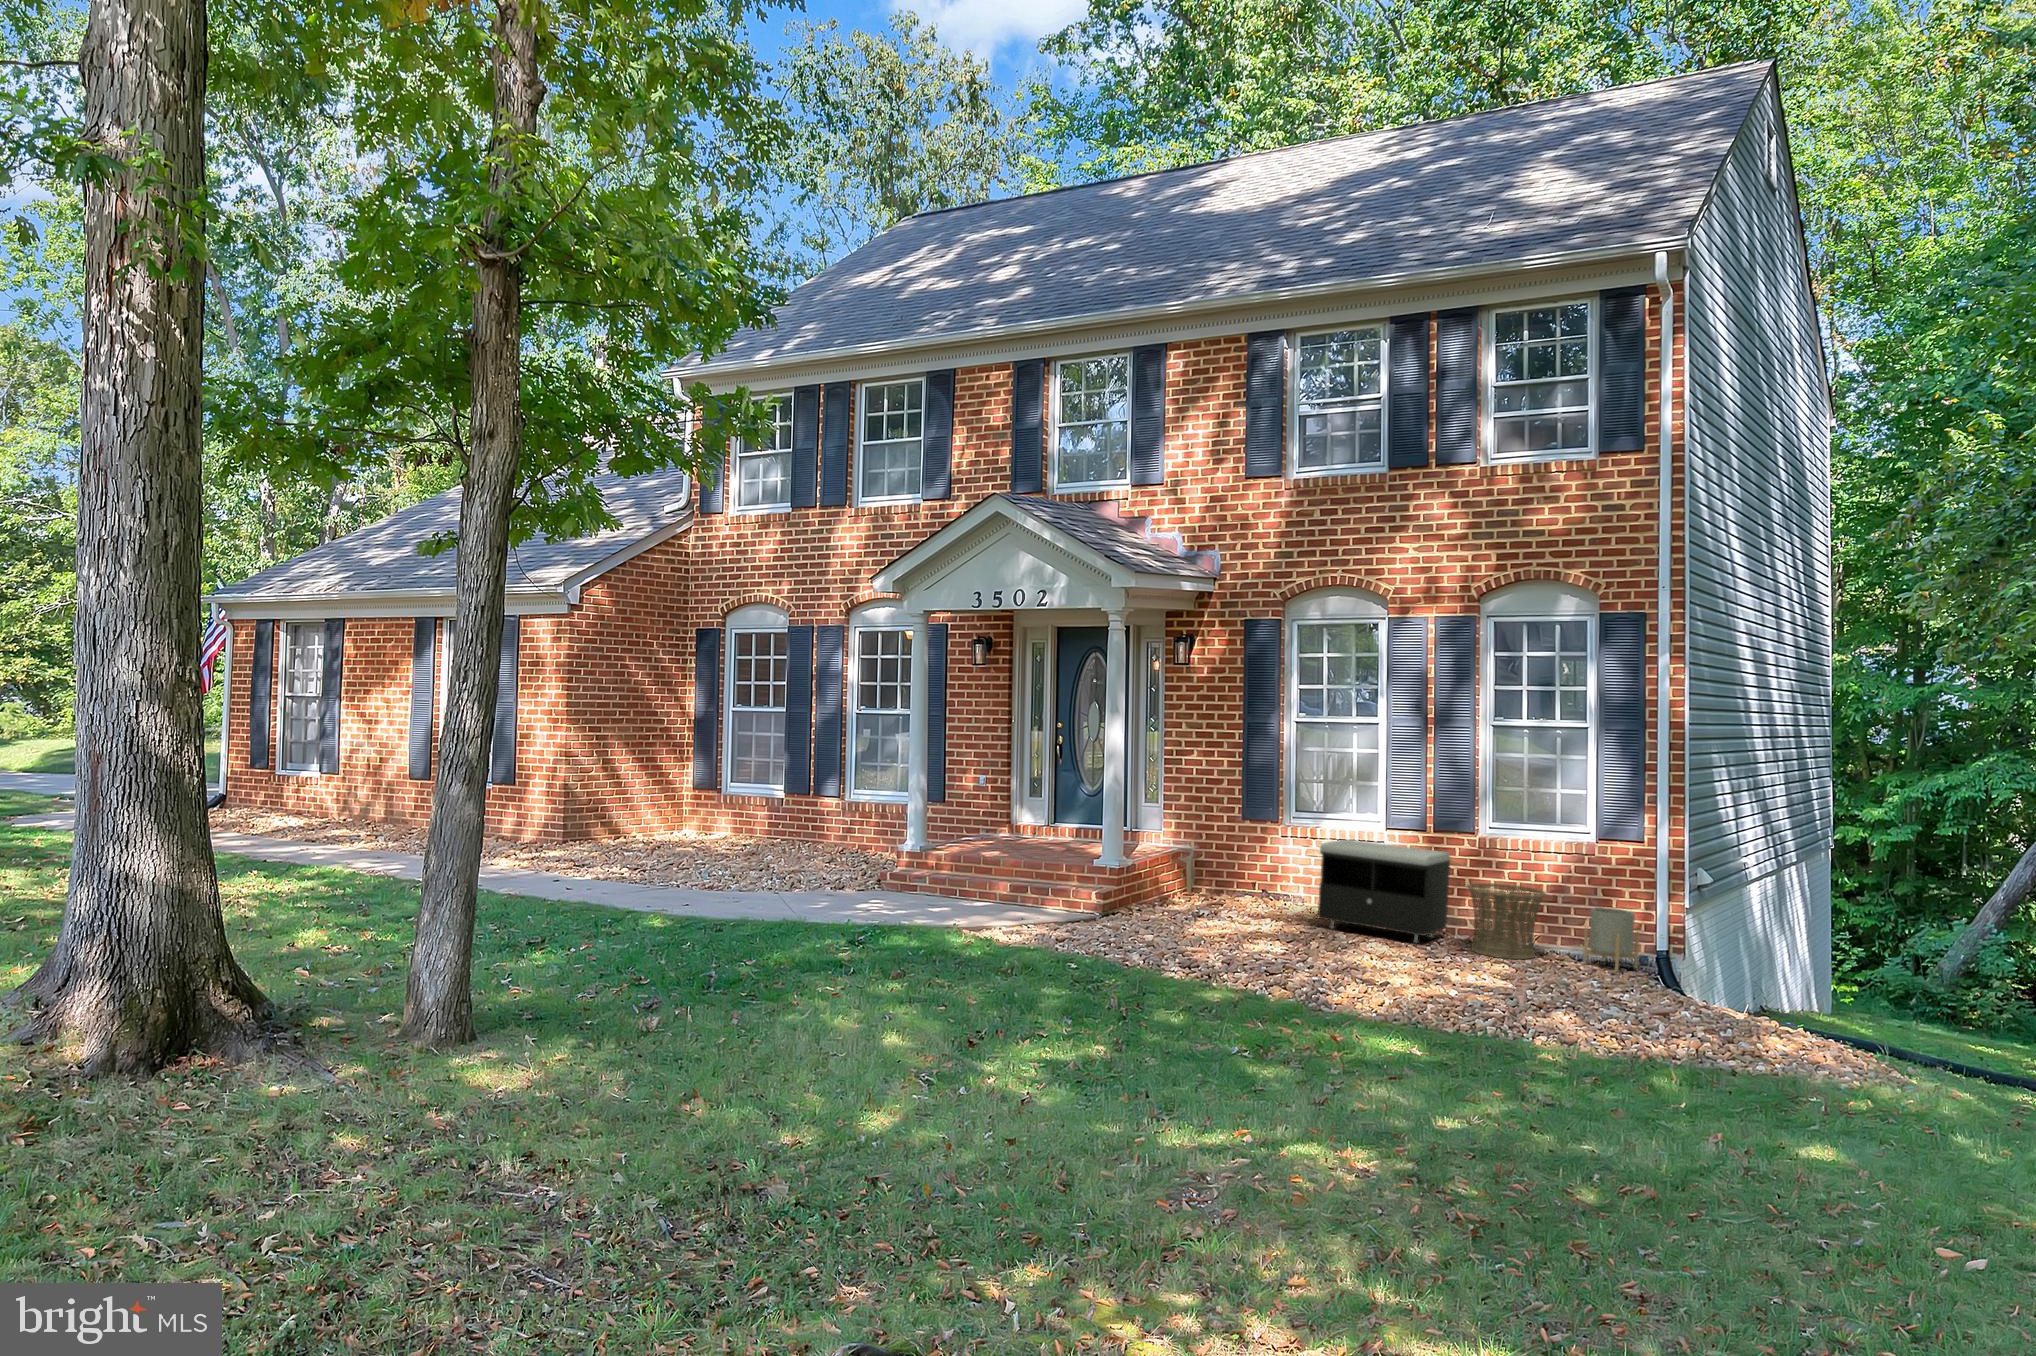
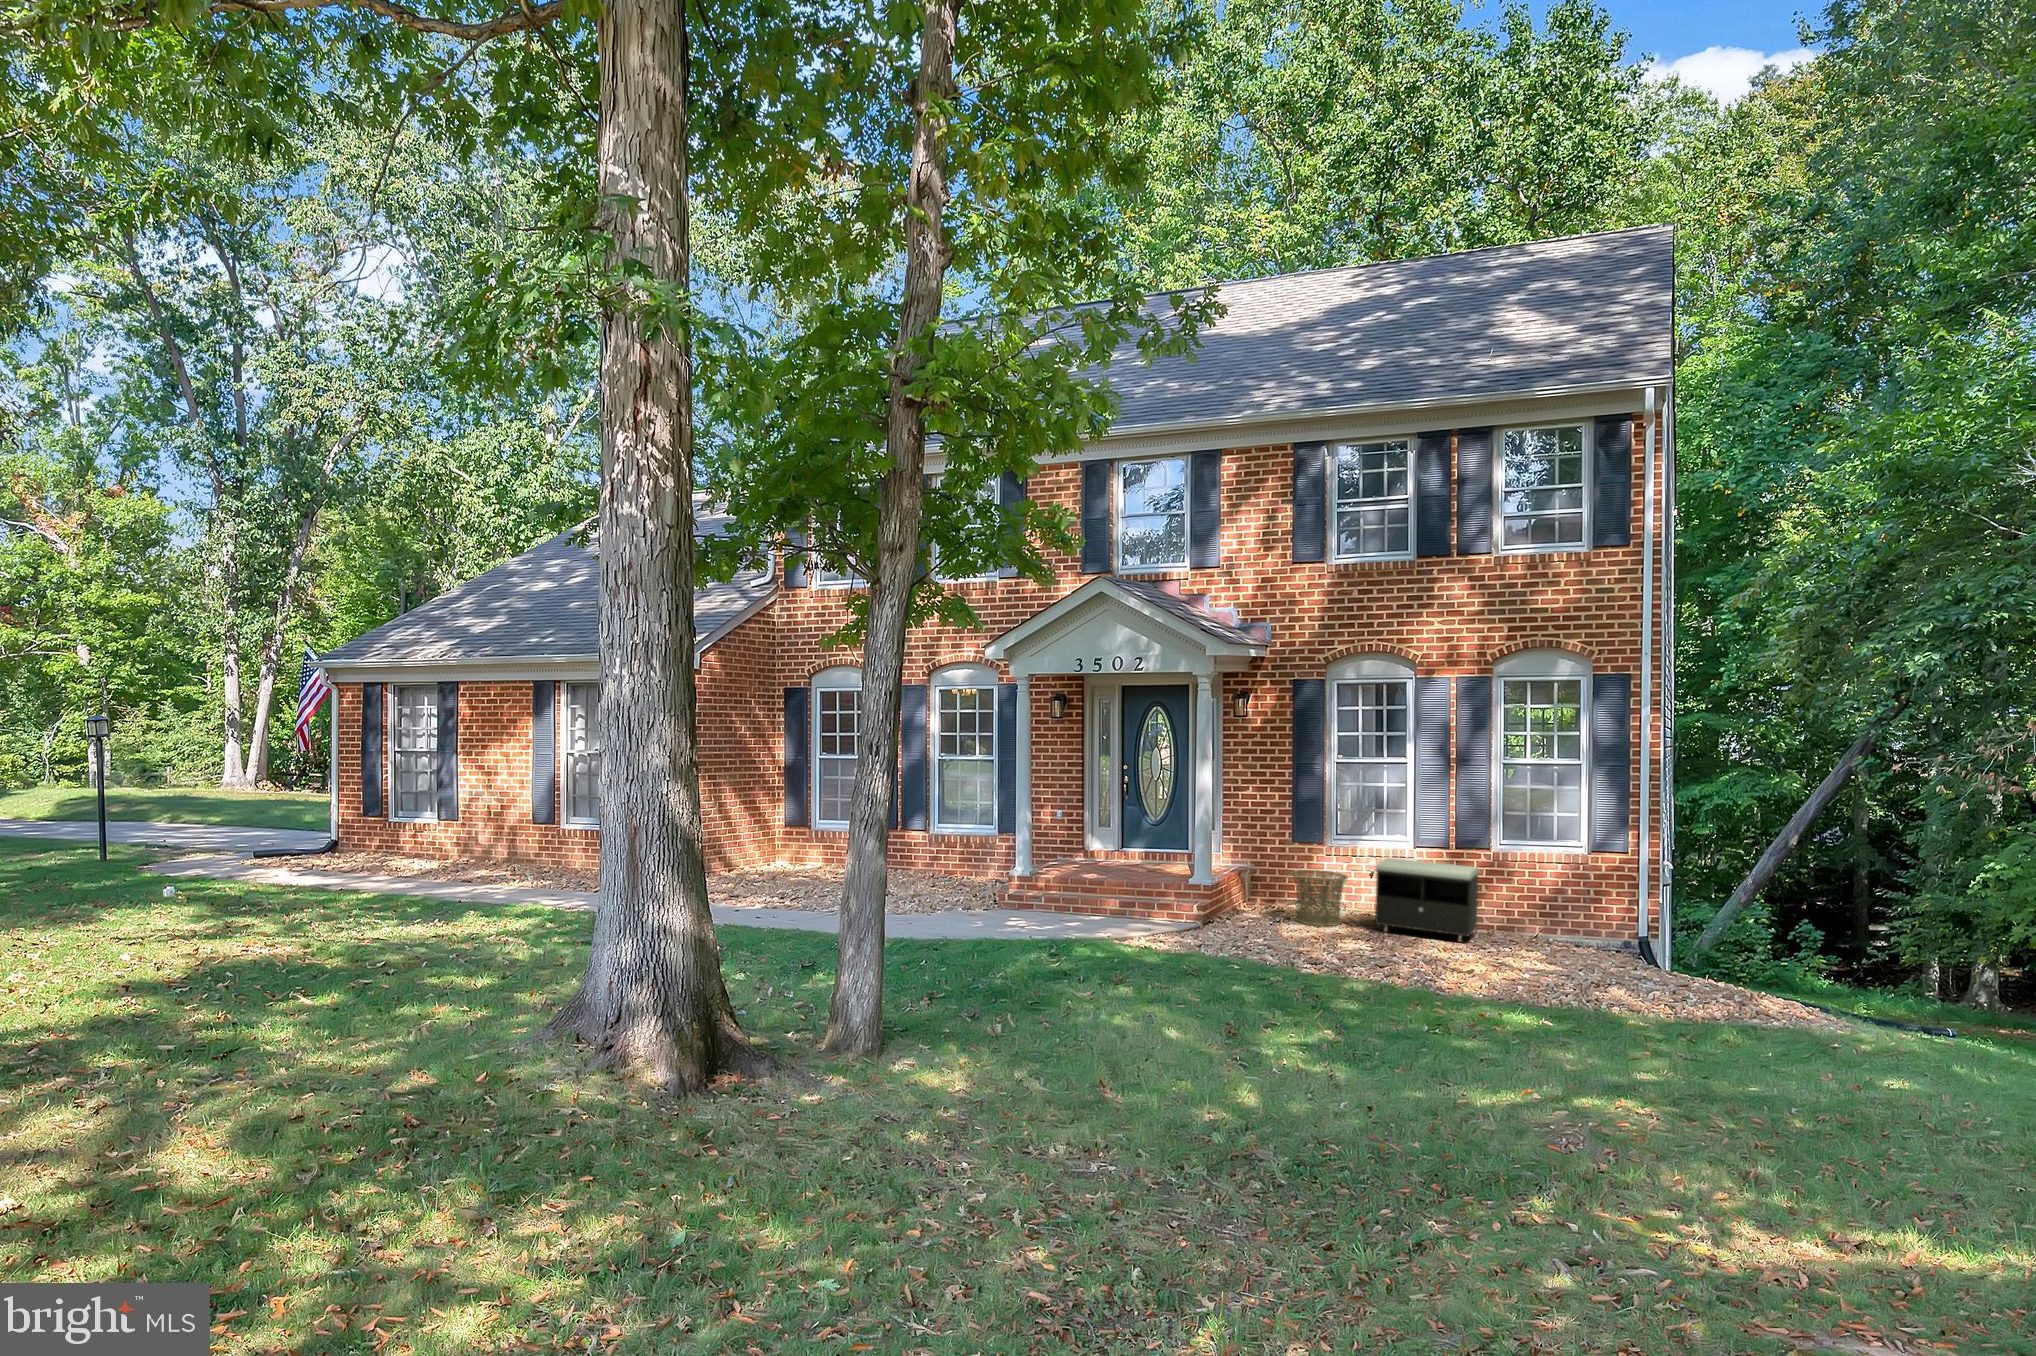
basket: present [1467,883,1546,959] -> present [1291,870,1348,926]
planter: present [1583,907,1639,972] -> none [1597,909,1640,961]

